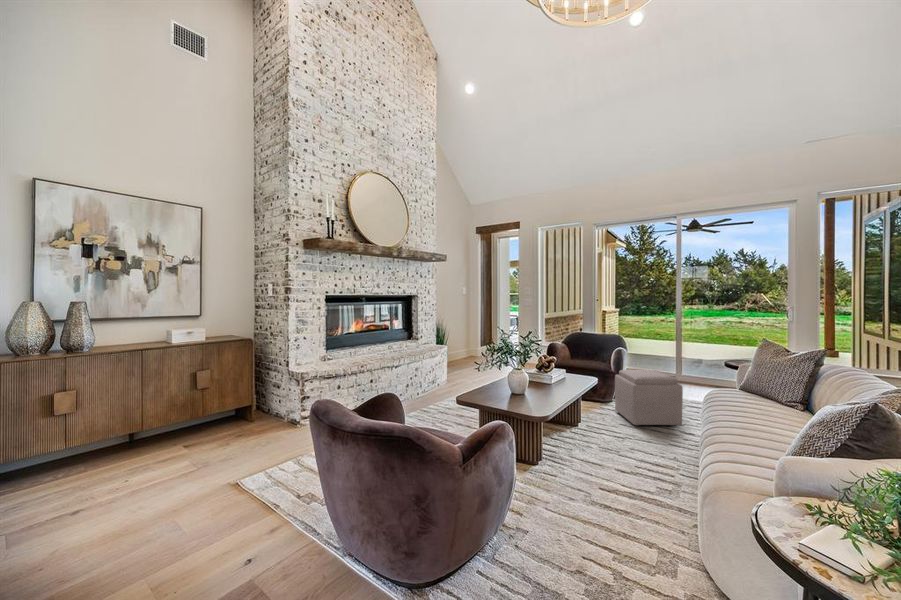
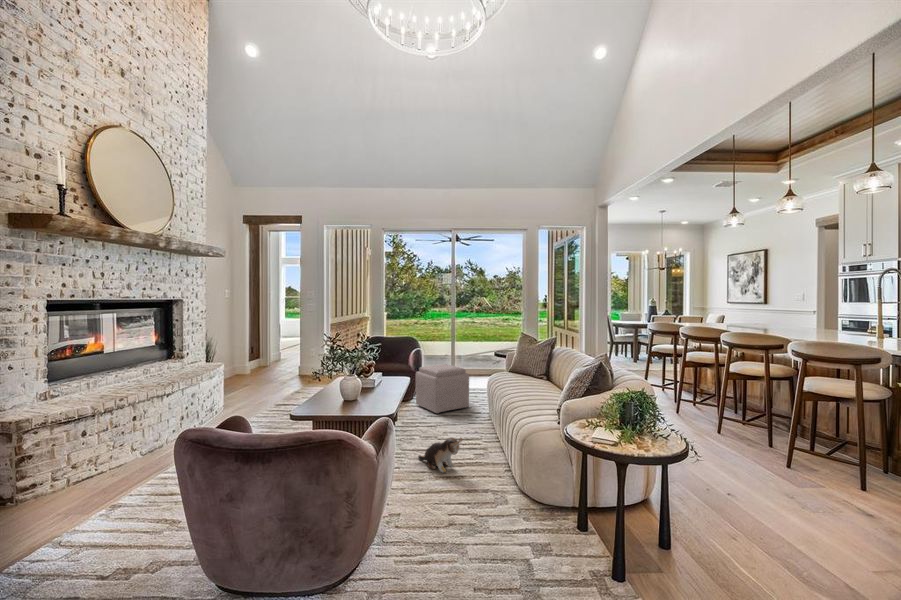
plush toy: none [583,460,628,500] -> present [418,438,462,473]

